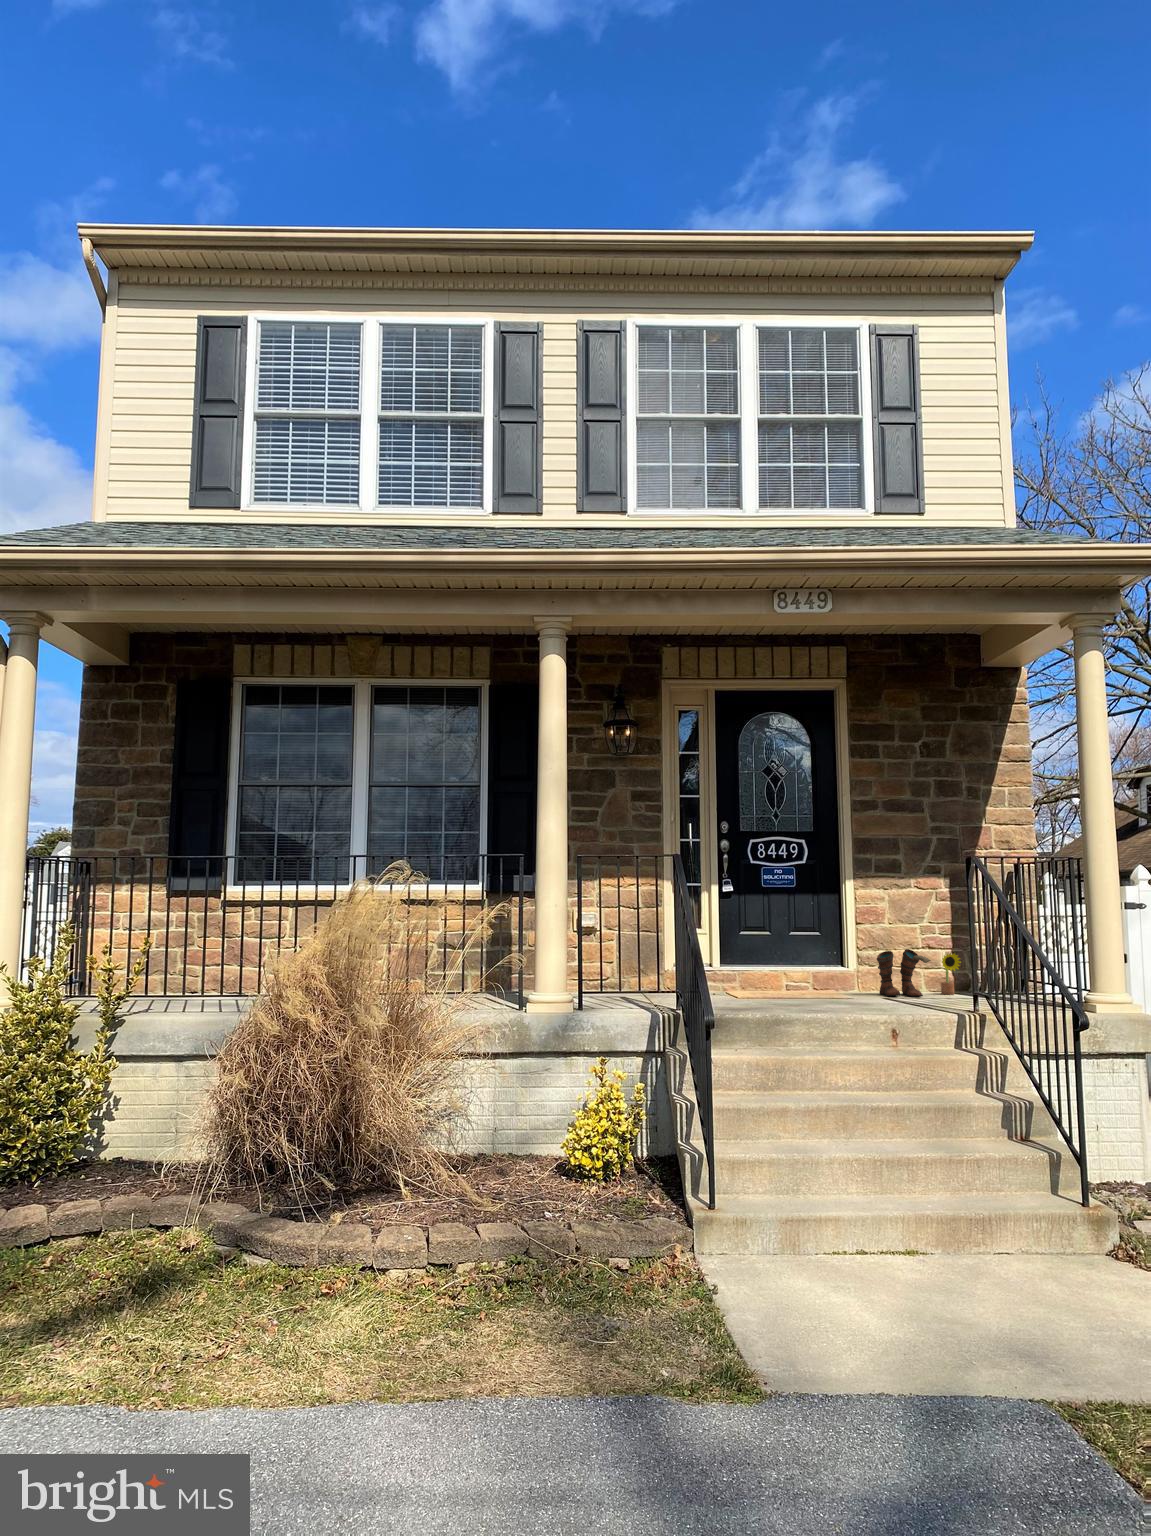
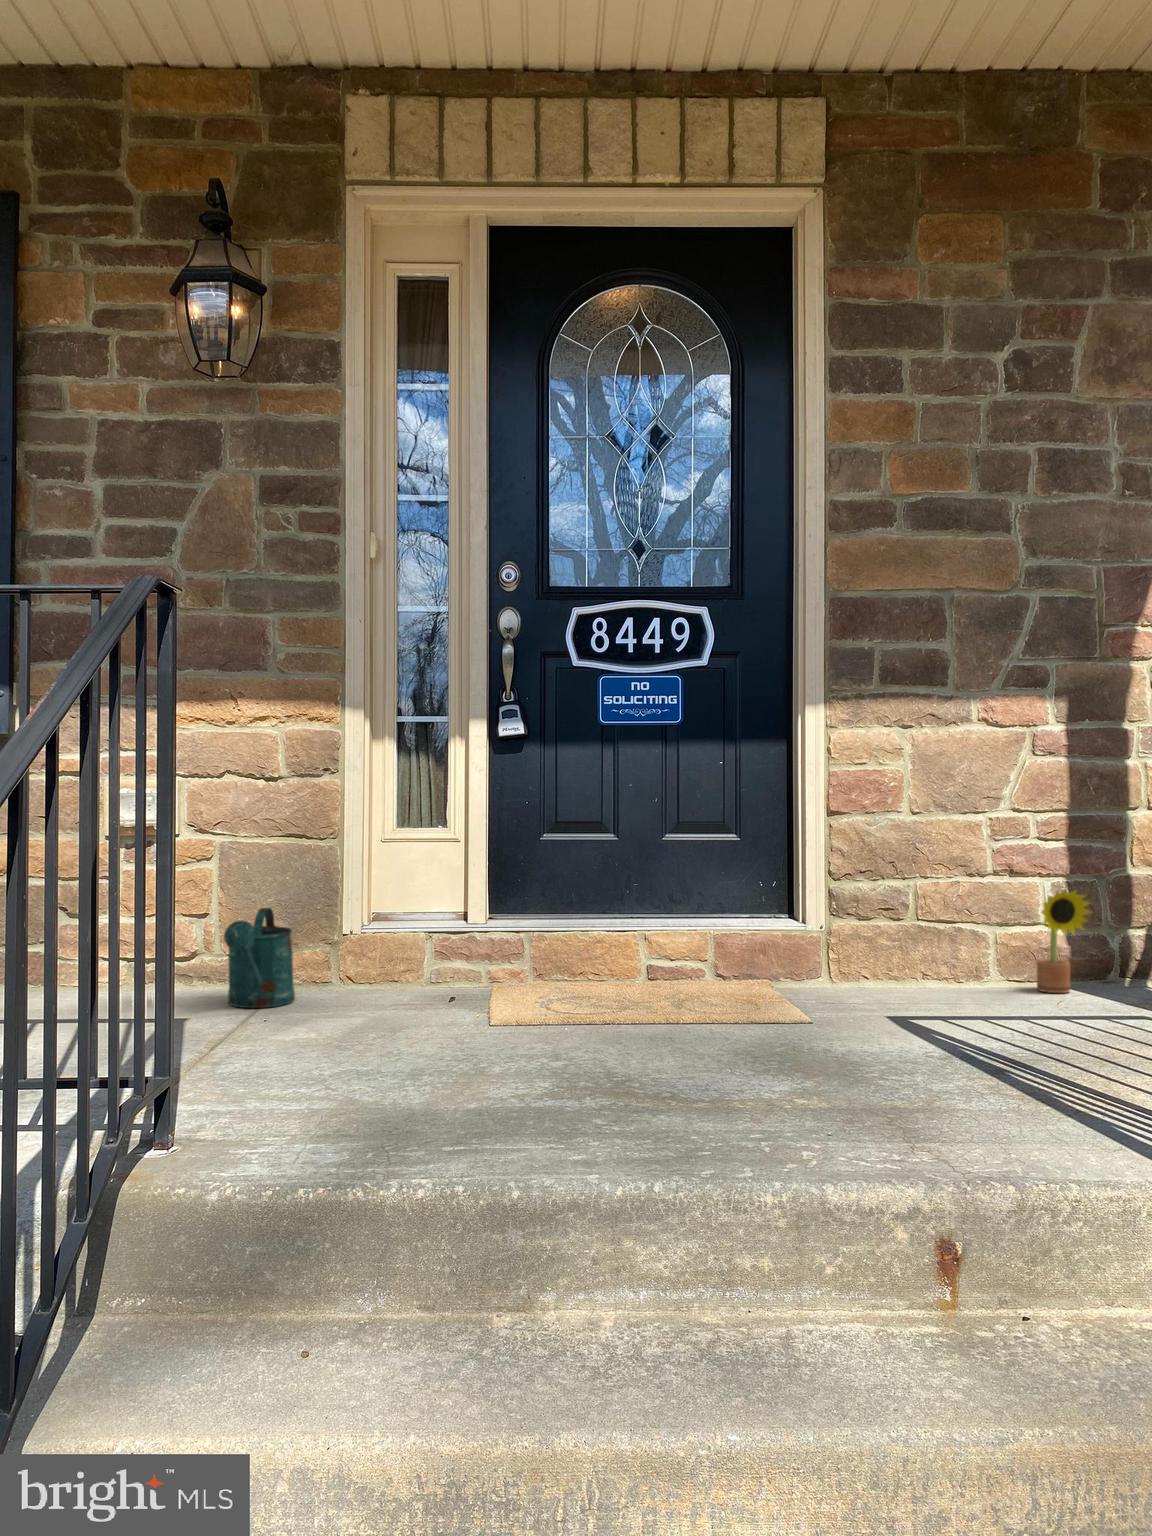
boots: present [877,949,931,997] -> none [875,879,1014,1005]
watering can: none [630,959,655,996] -> present [224,908,295,1008]

